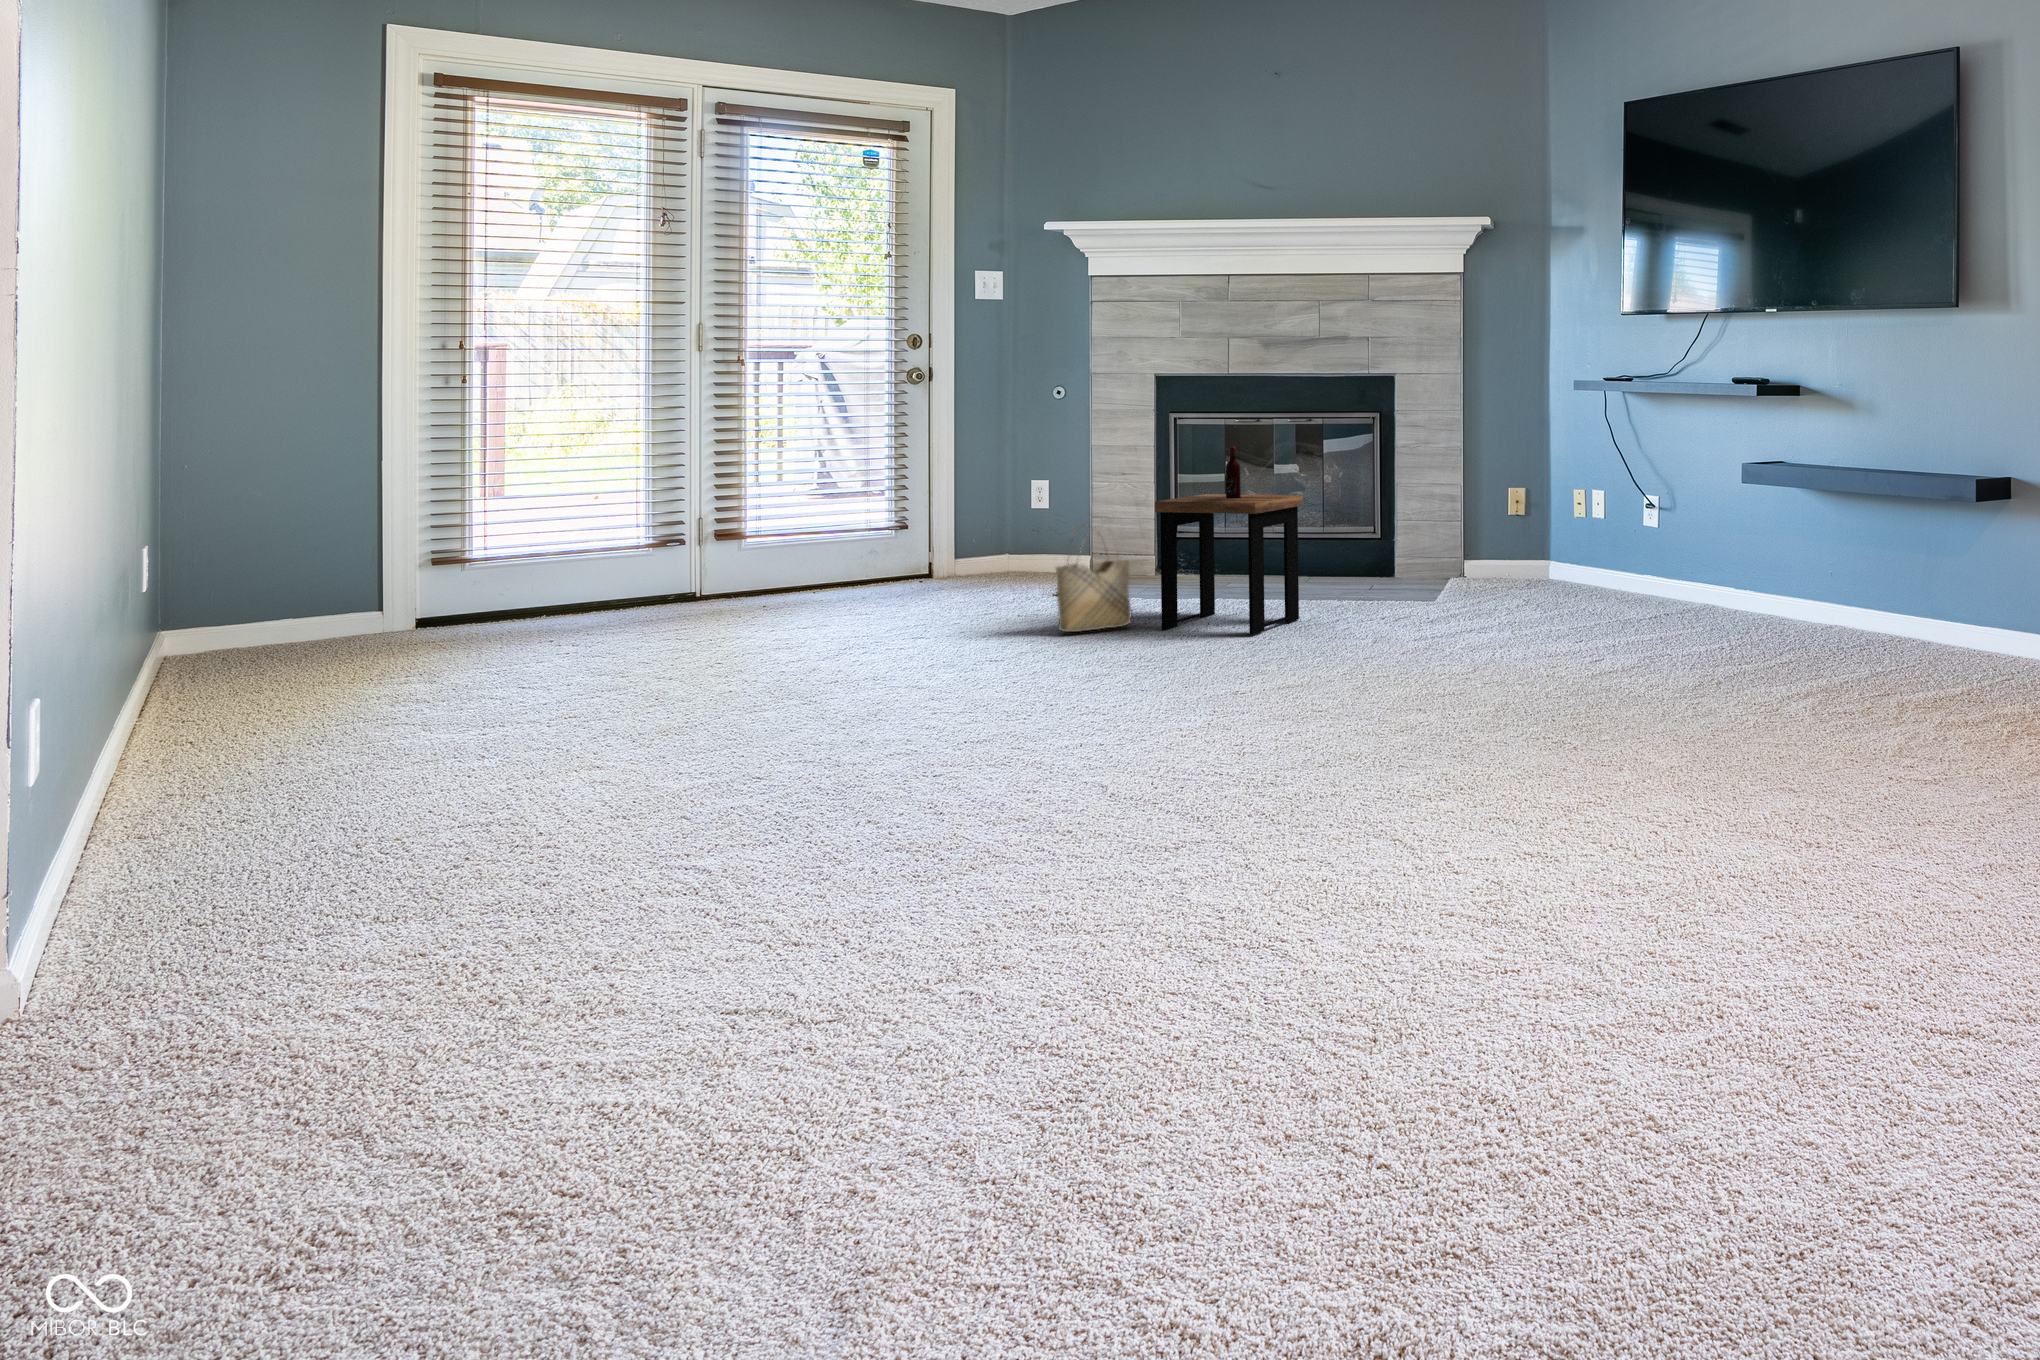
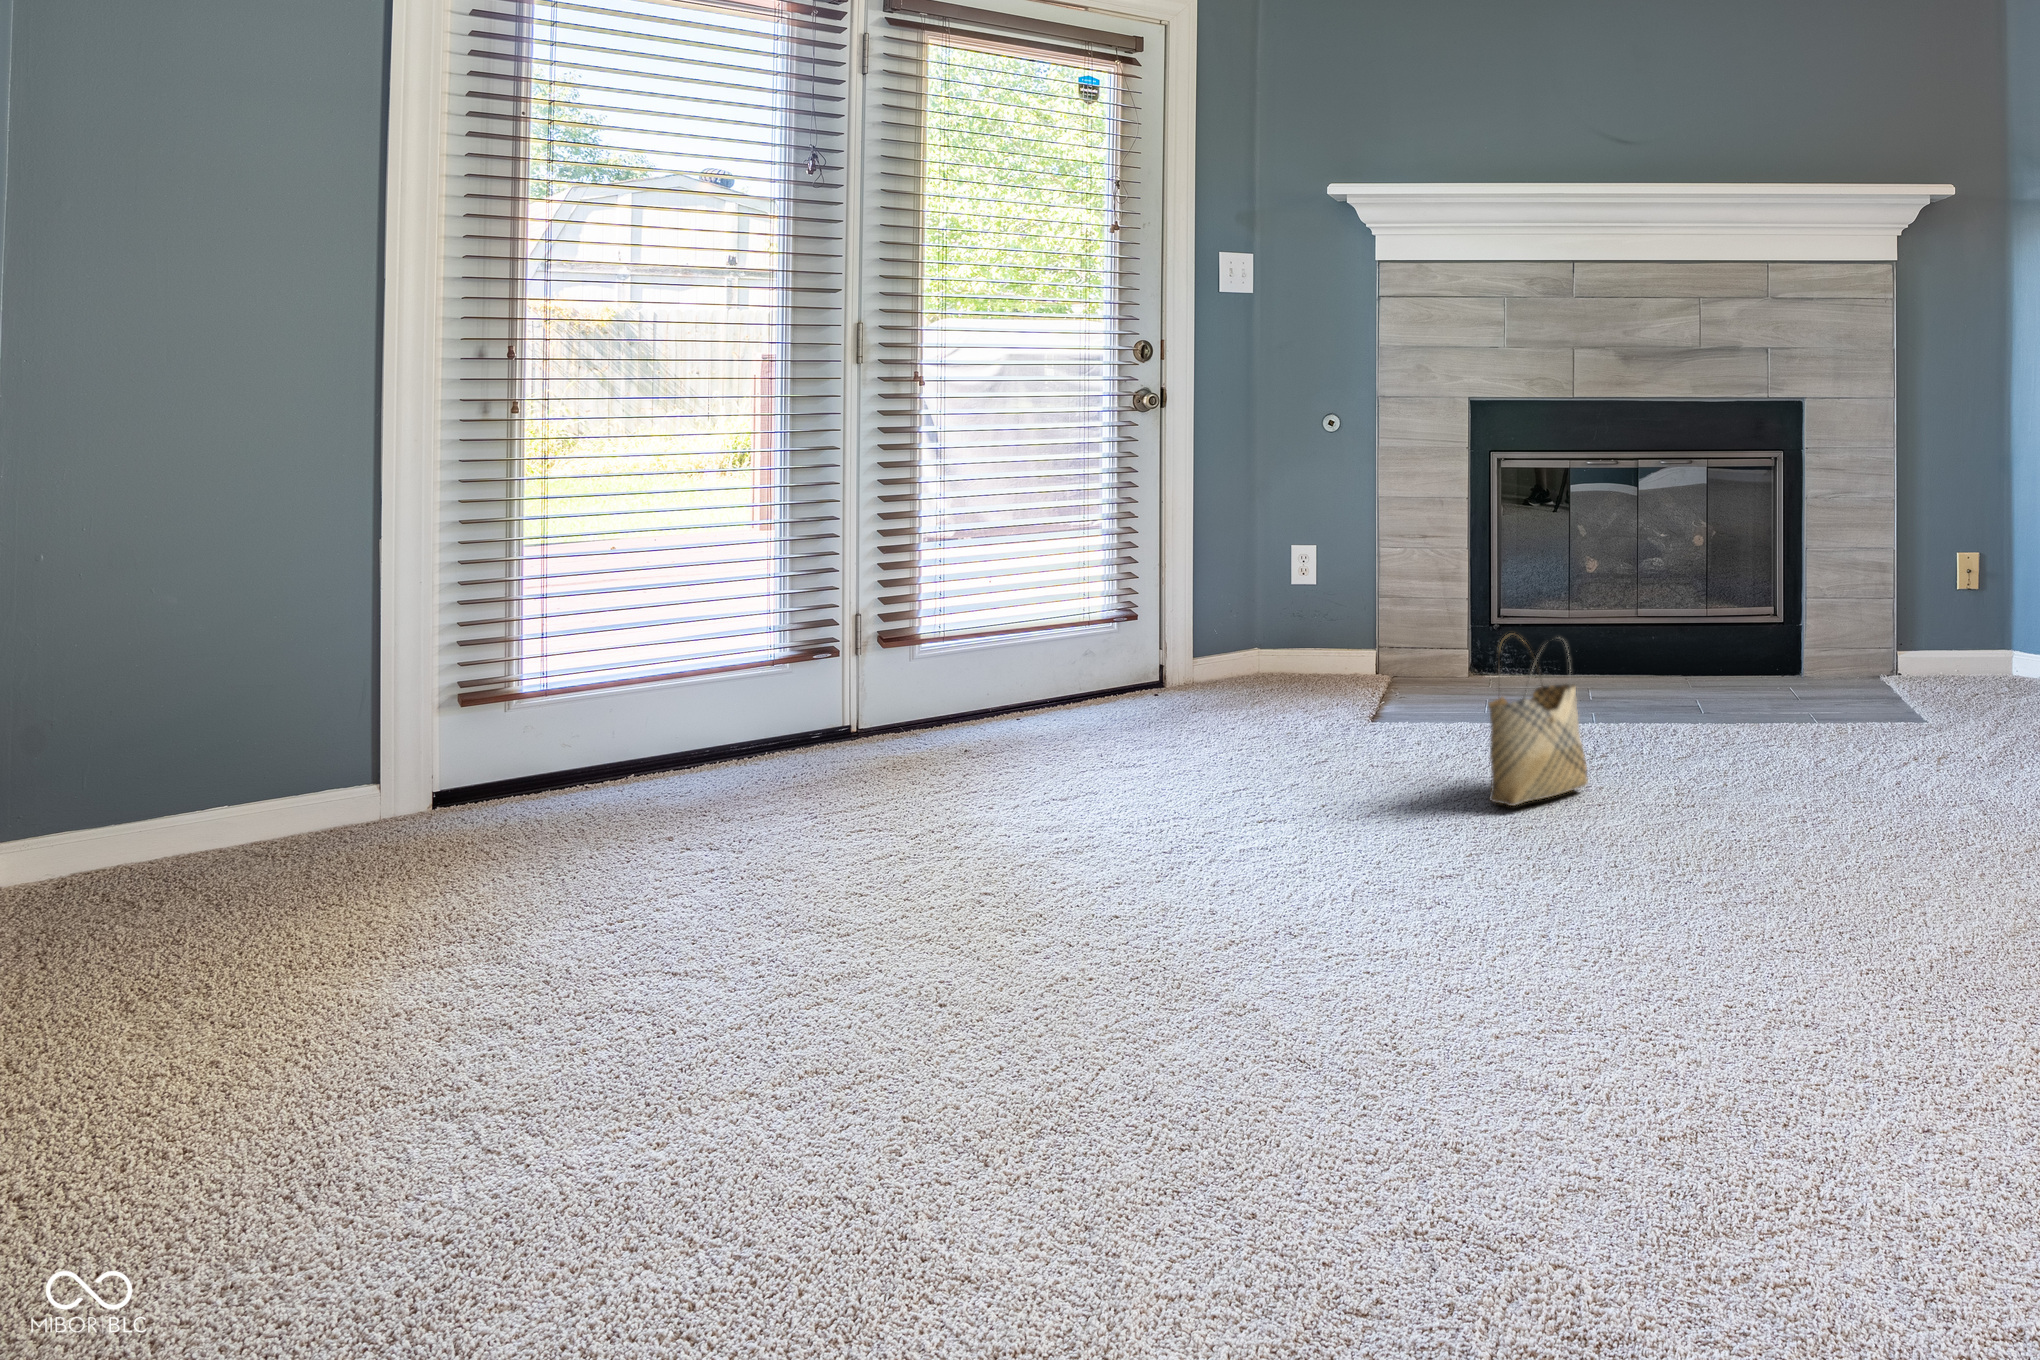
side table: present [1155,446,1303,634] -> none [1628,512,1815,806]

